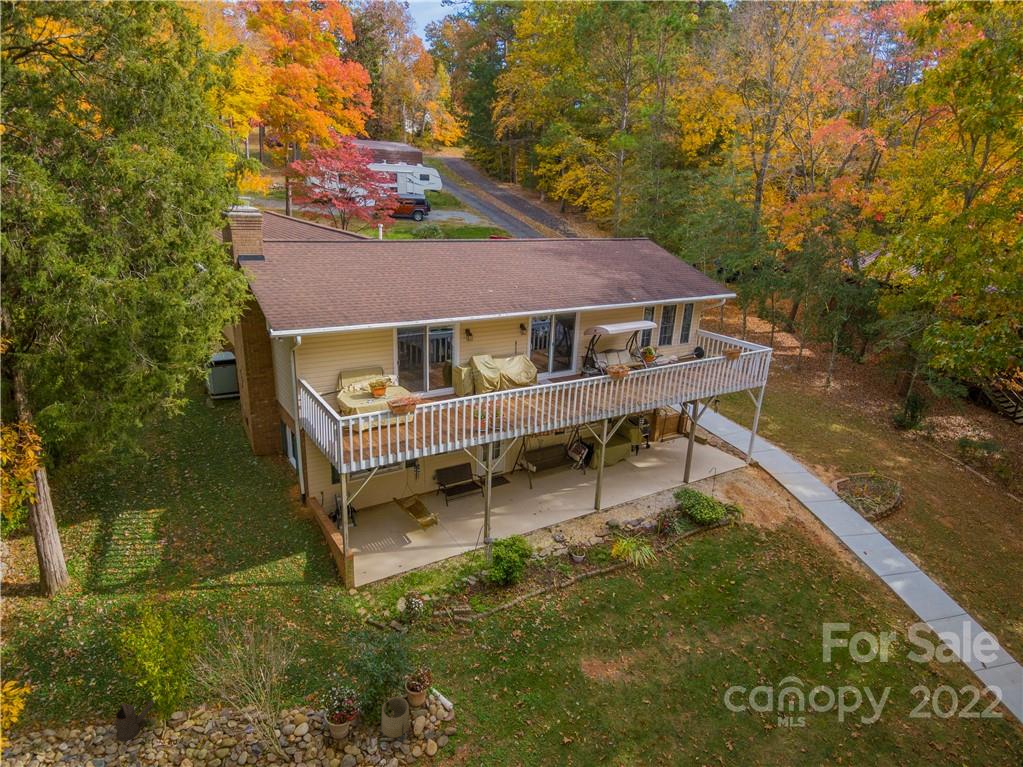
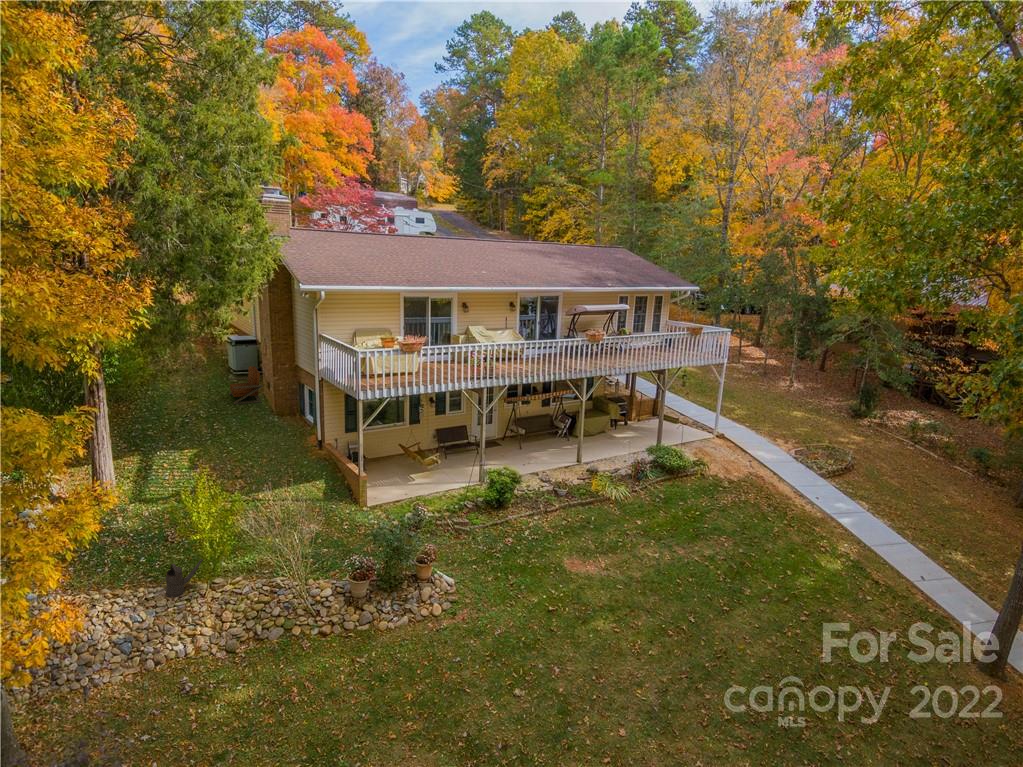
lounge chair: none [201,395,240,441] -> present [228,366,263,404]
planter: present [381,697,409,743] -> none [393,567,418,606]

